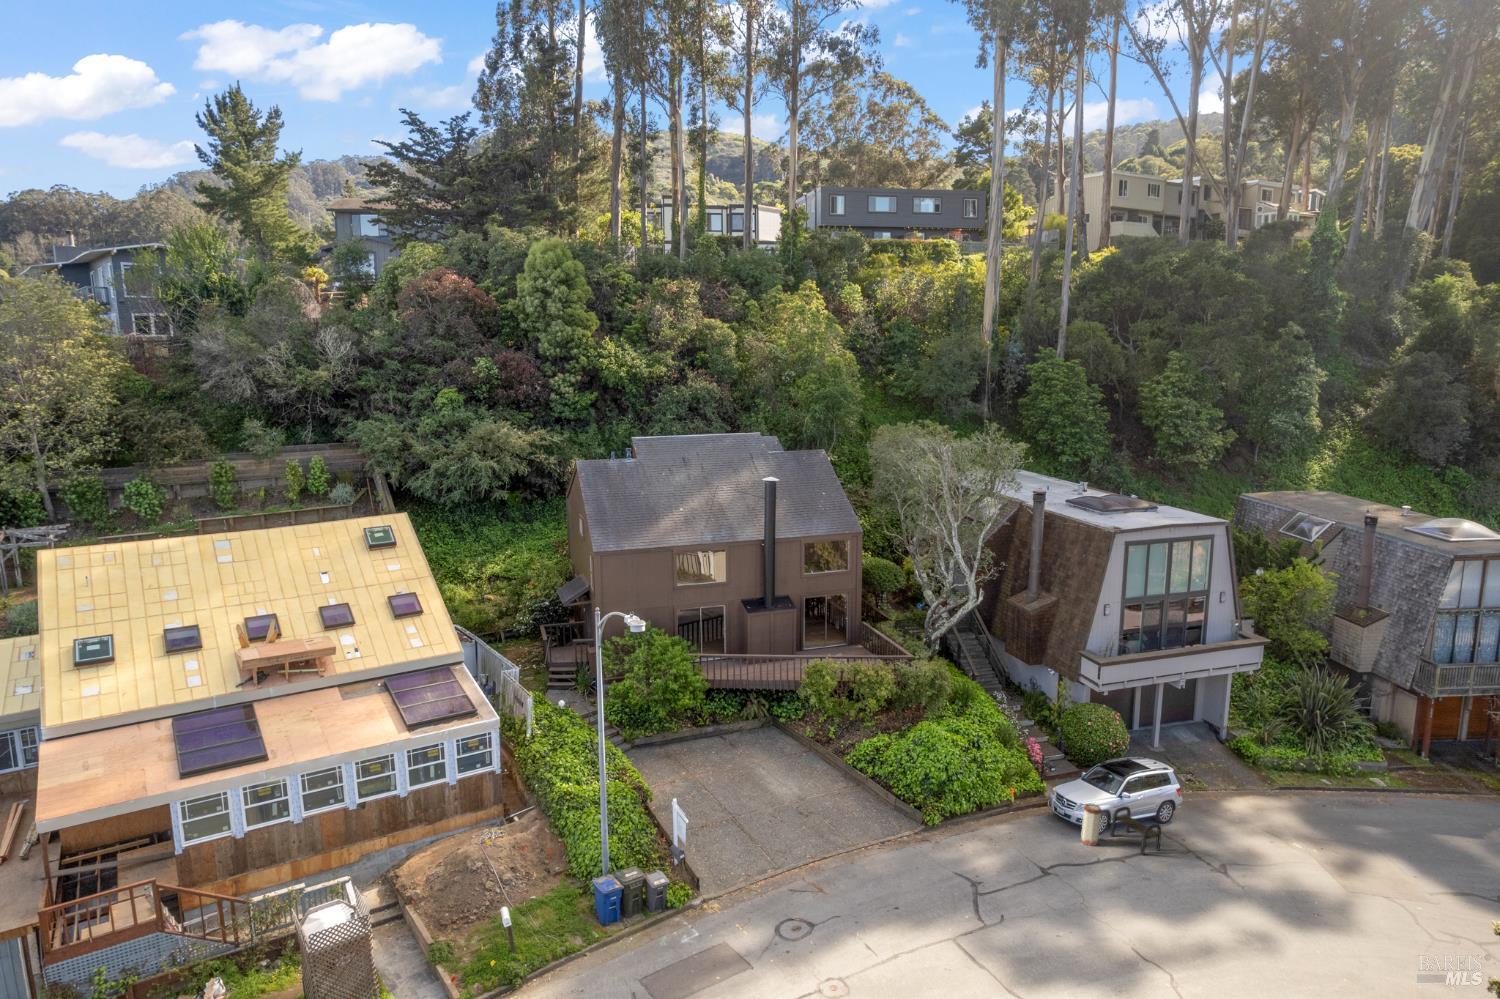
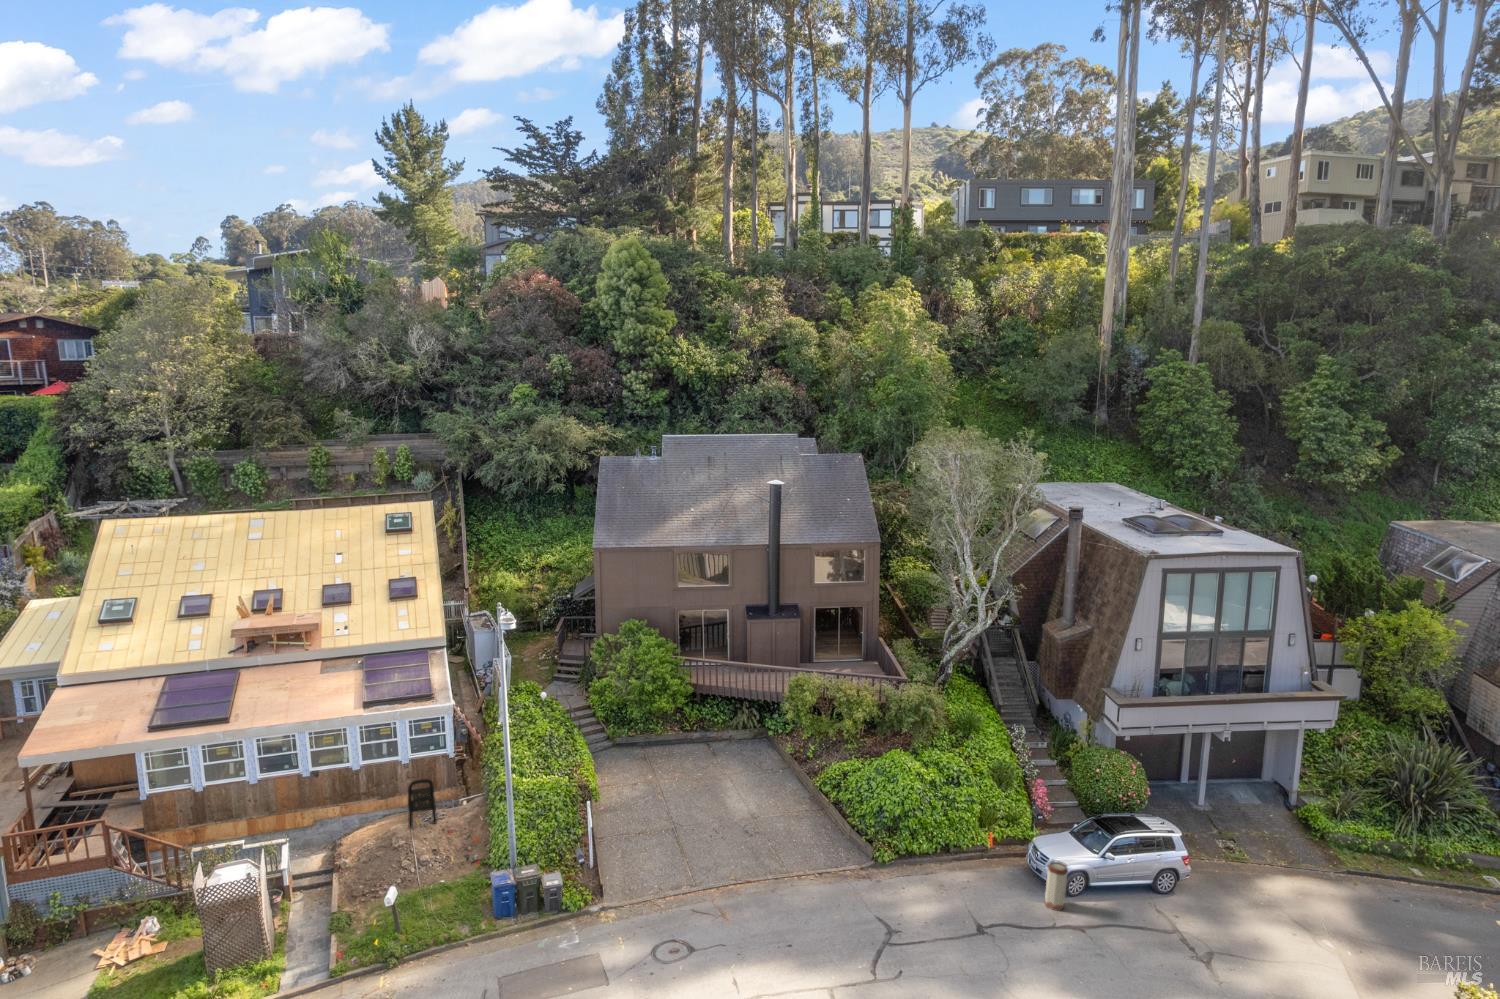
bench: present [1110,806,1161,855] -> present [408,779,437,828]

